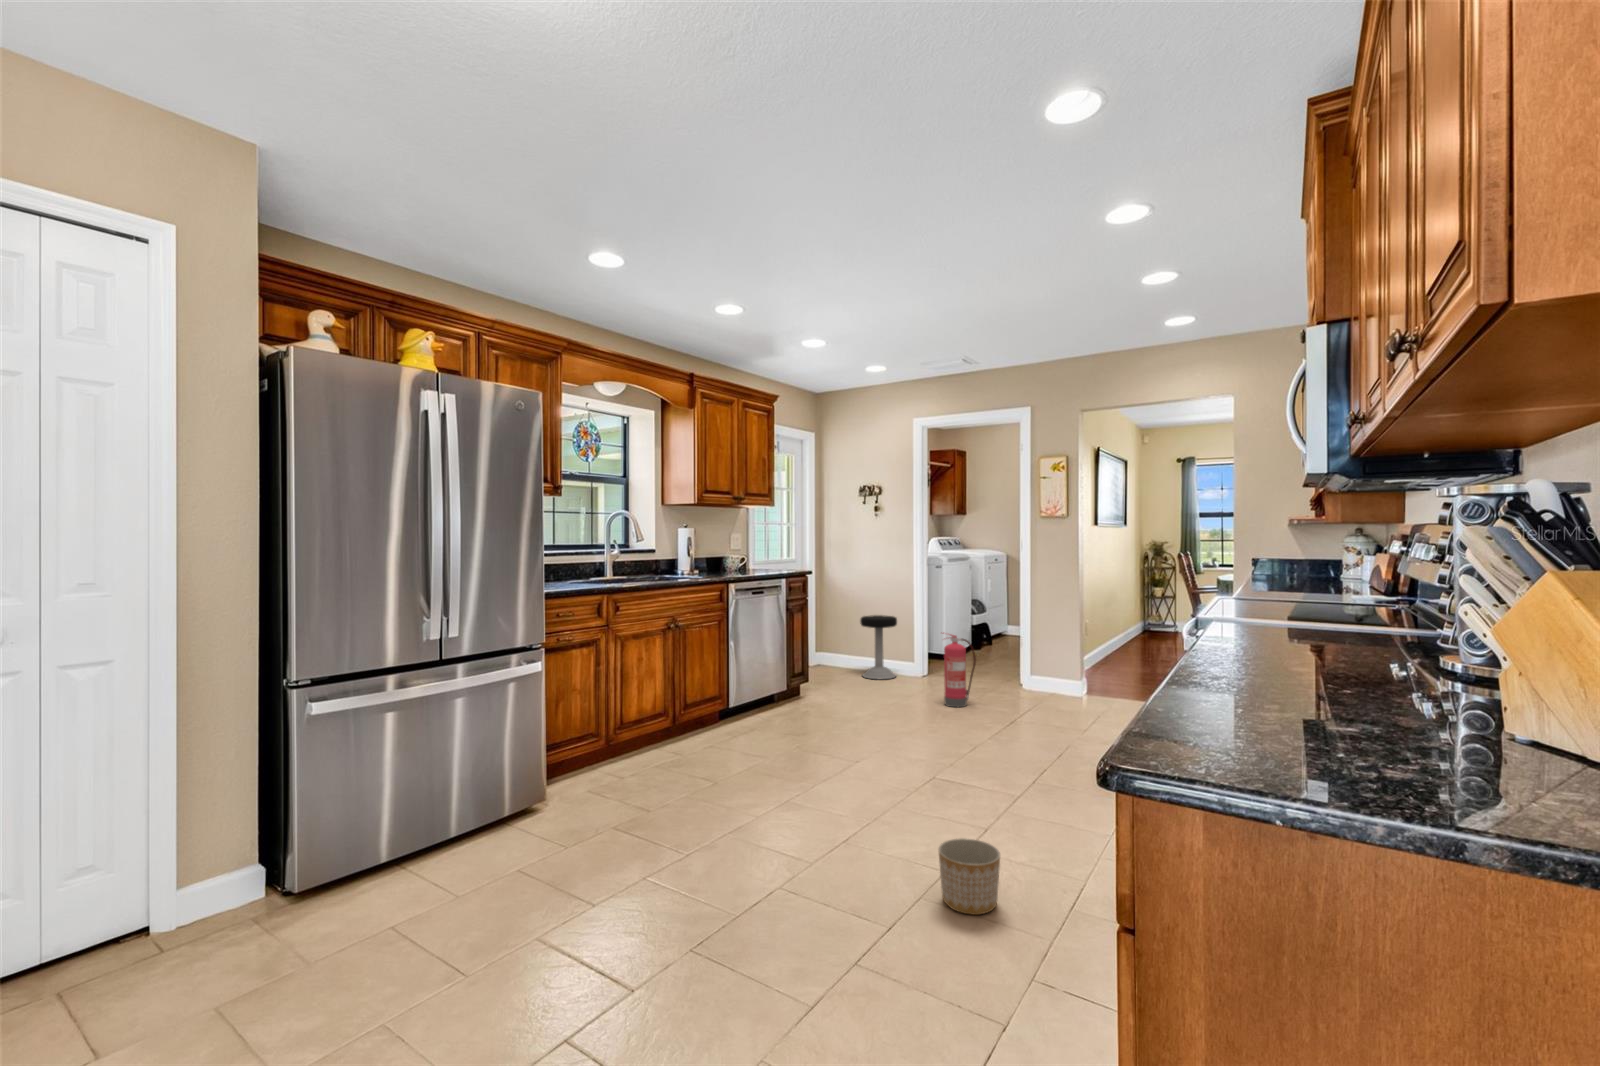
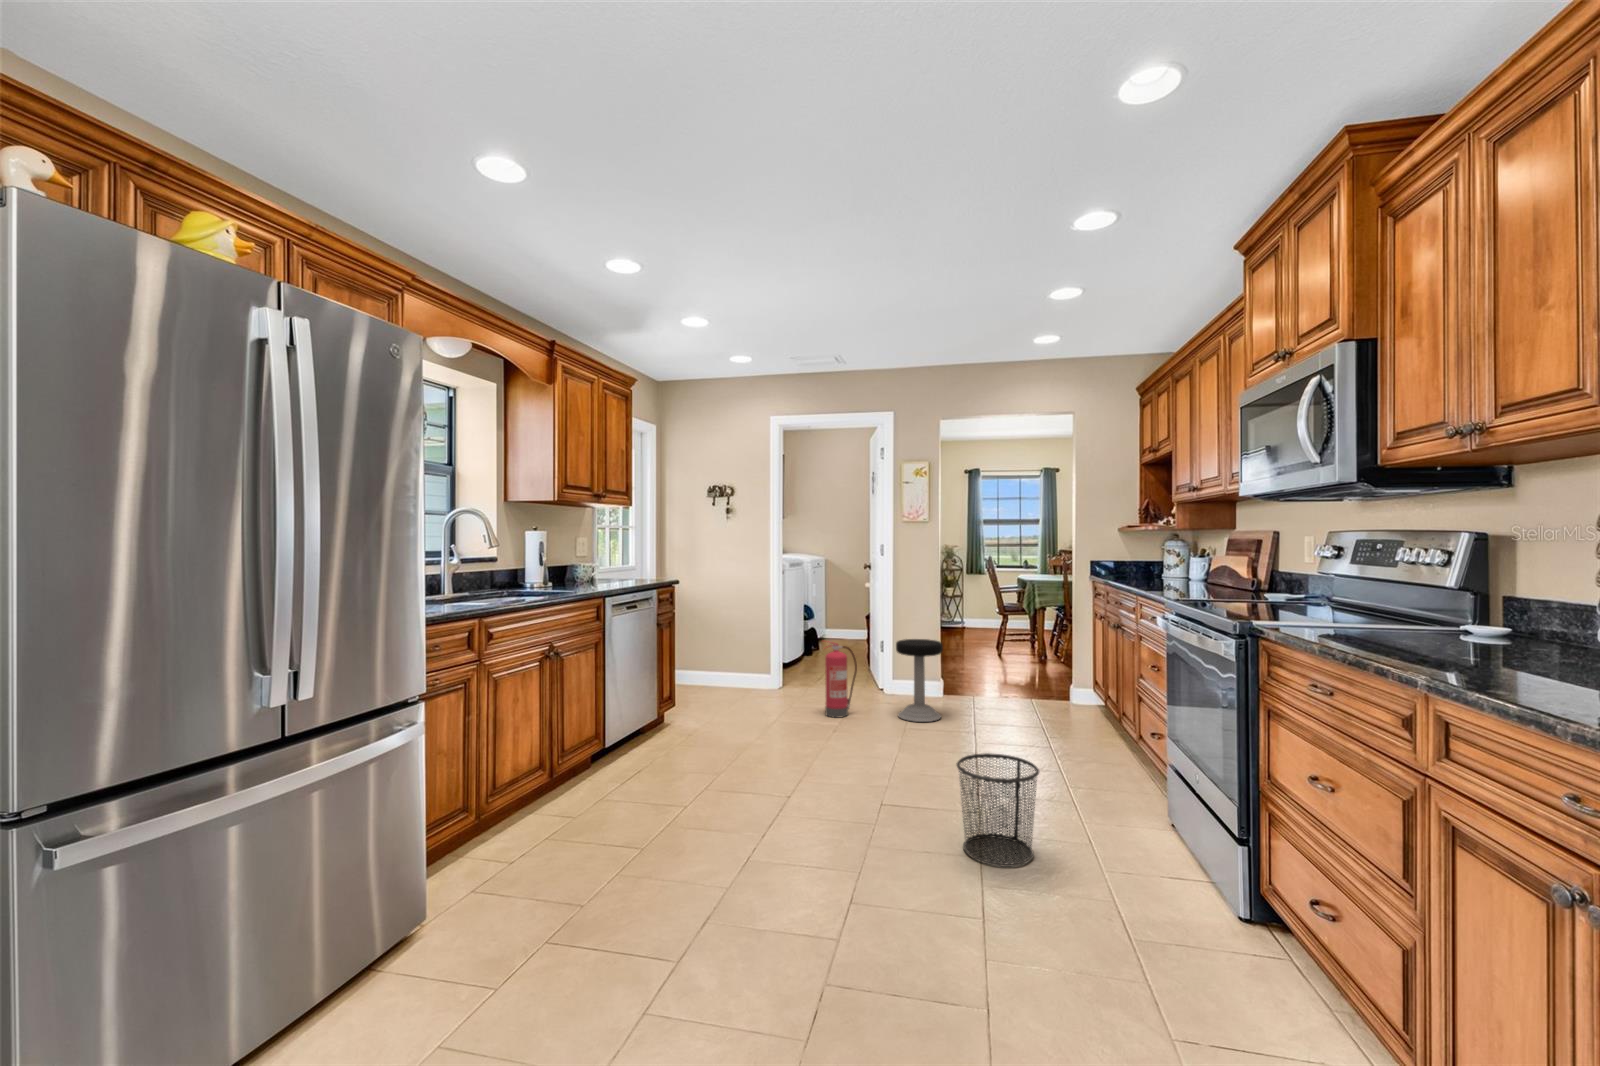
stool: present [860,615,897,680] -> present [896,639,943,722]
waste bin: none [963,734,1041,837] -> present [956,753,1039,867]
planter: present [938,838,1000,915] -> none [1018,886,1092,980]

